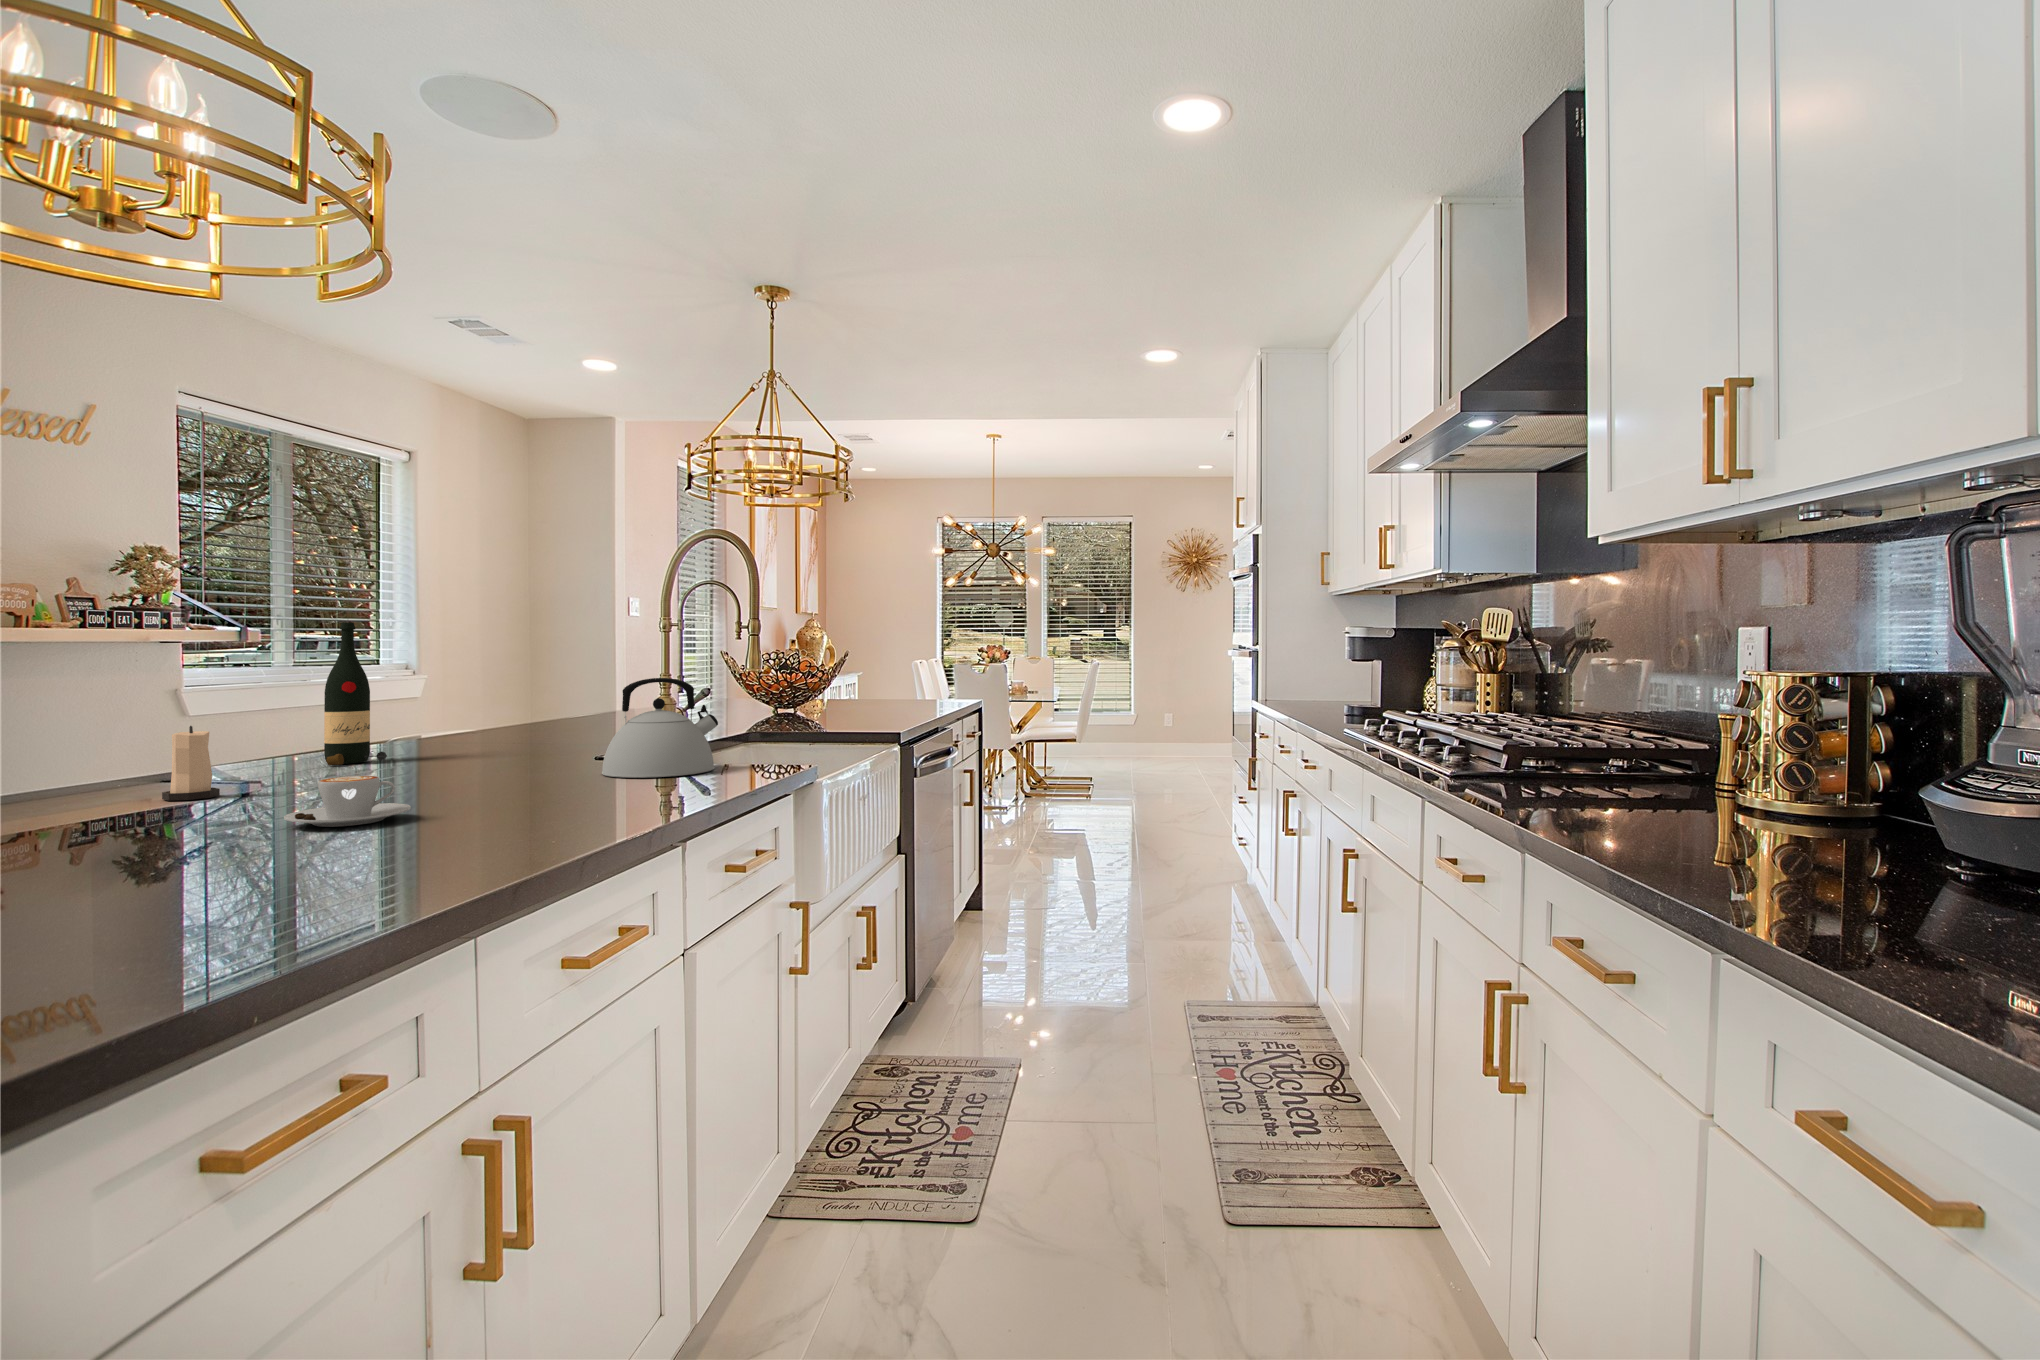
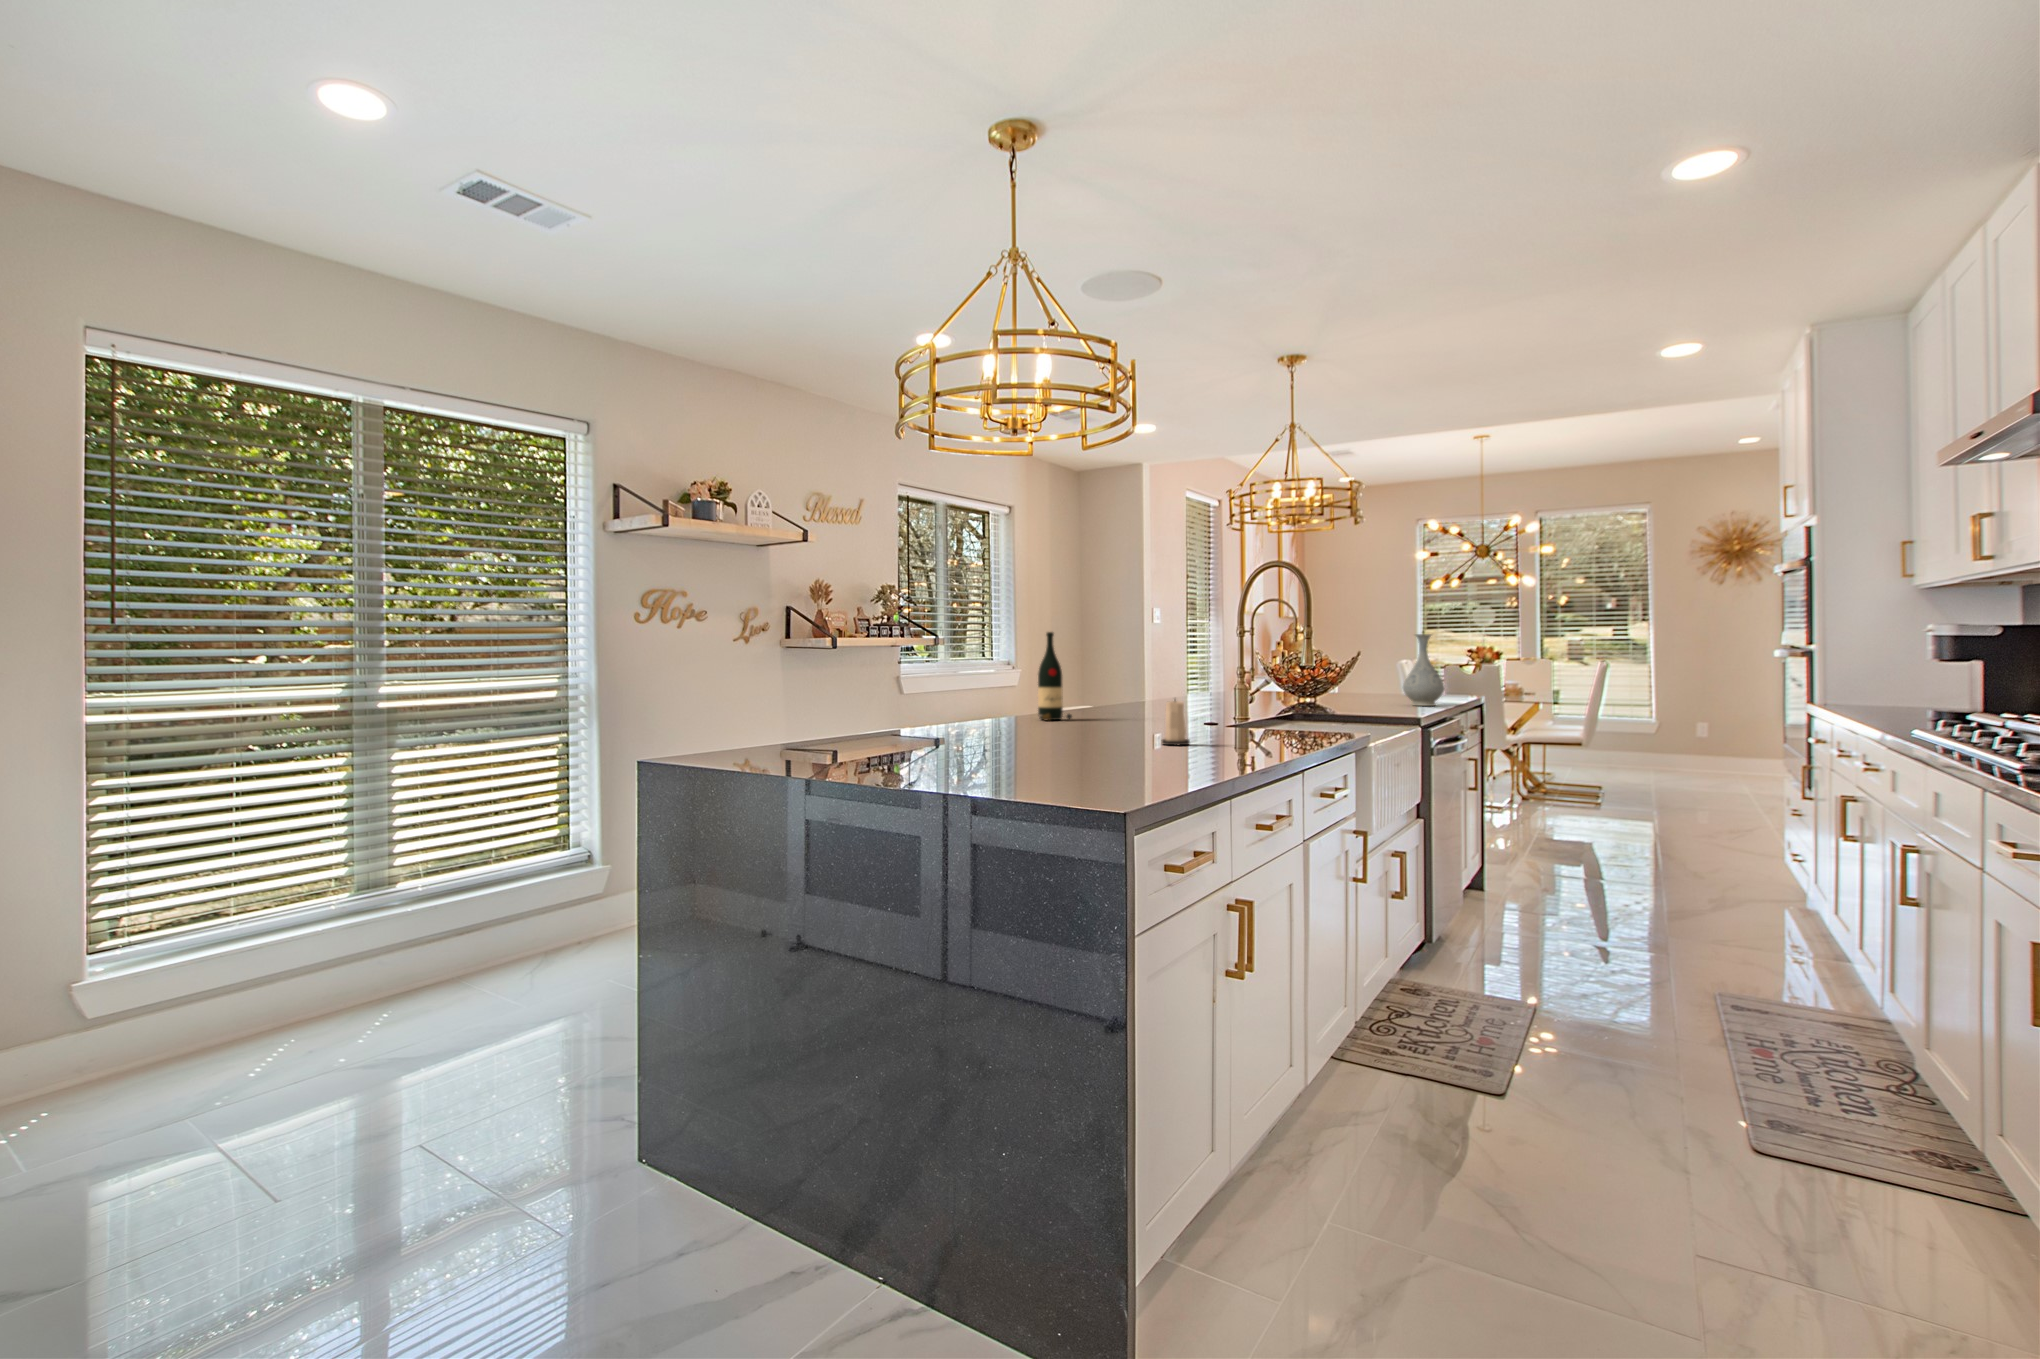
vase: none [893,630,938,714] -> present [1403,634,1445,706]
kettle: present [602,678,718,778] -> none [1215,668,1292,735]
candle: present [162,726,220,801] -> present [1162,700,1190,745]
coffee cup: present [284,776,411,827] -> none [1074,720,1134,747]

